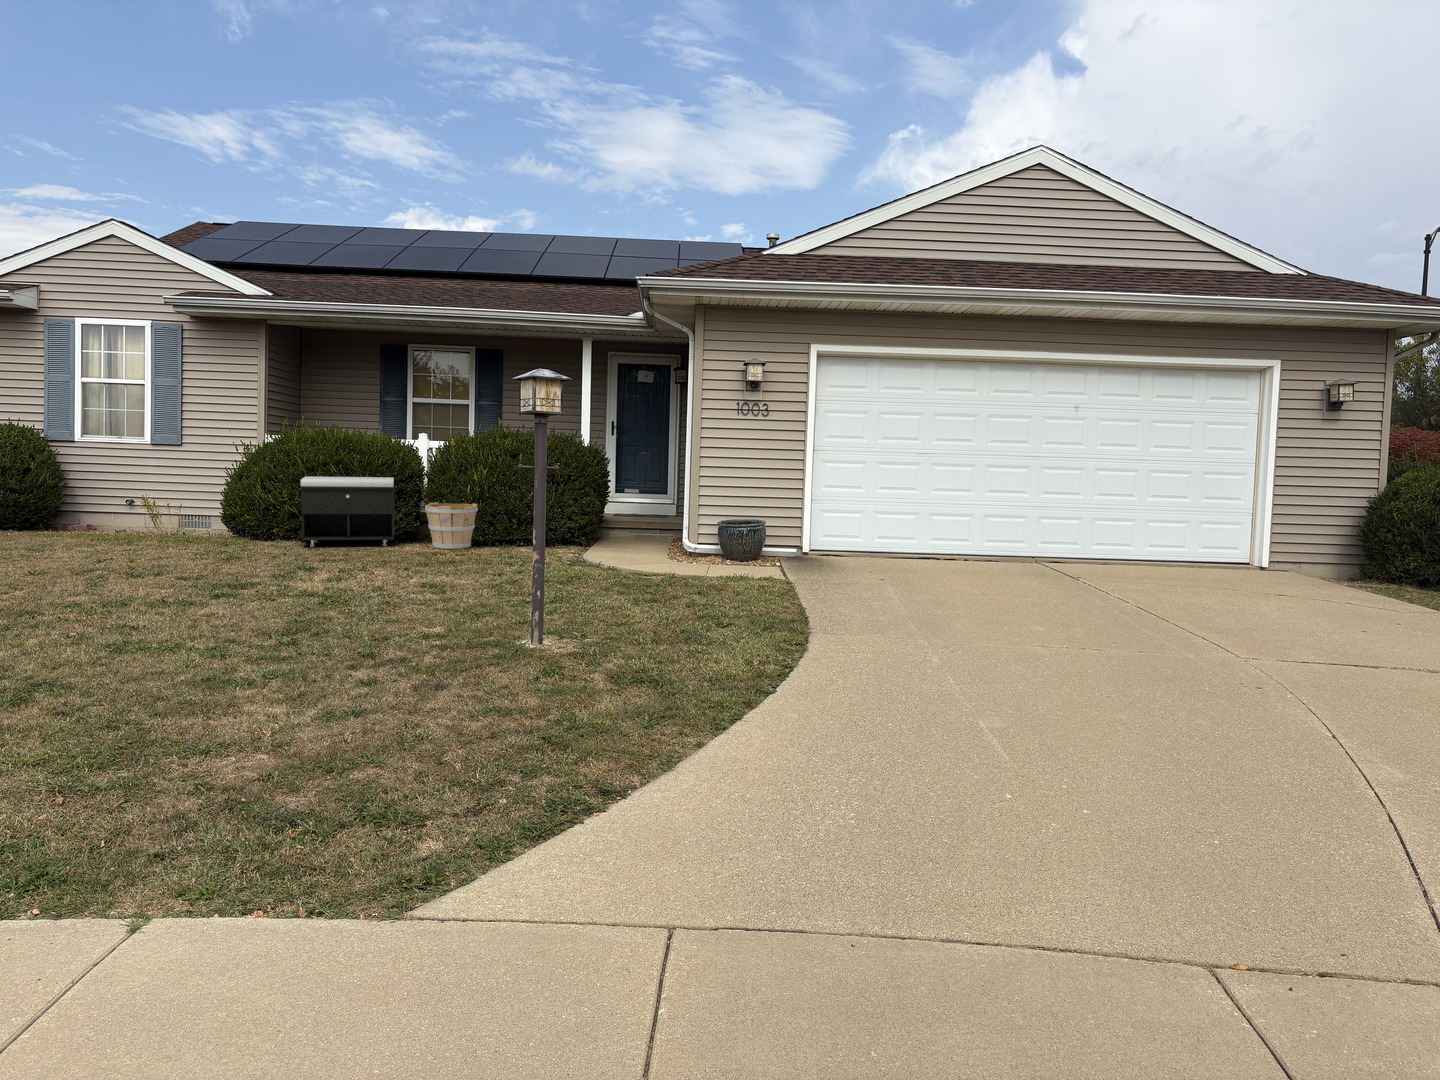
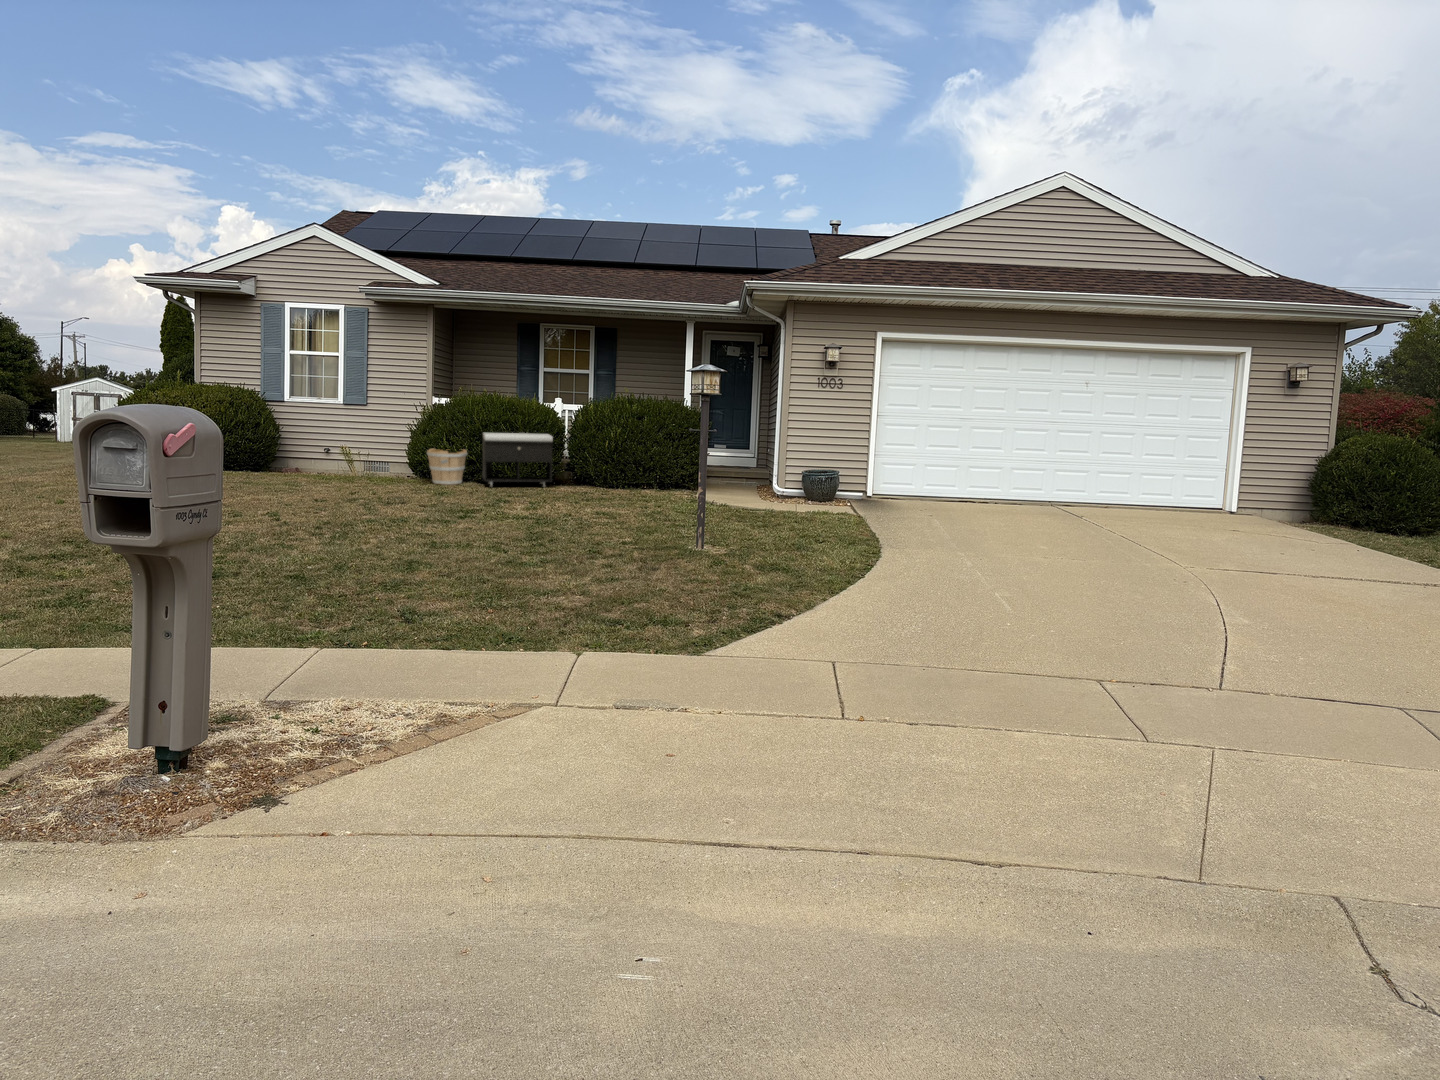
wooden bucket: present [425,502,478,549] -> present [427,449,467,485]

